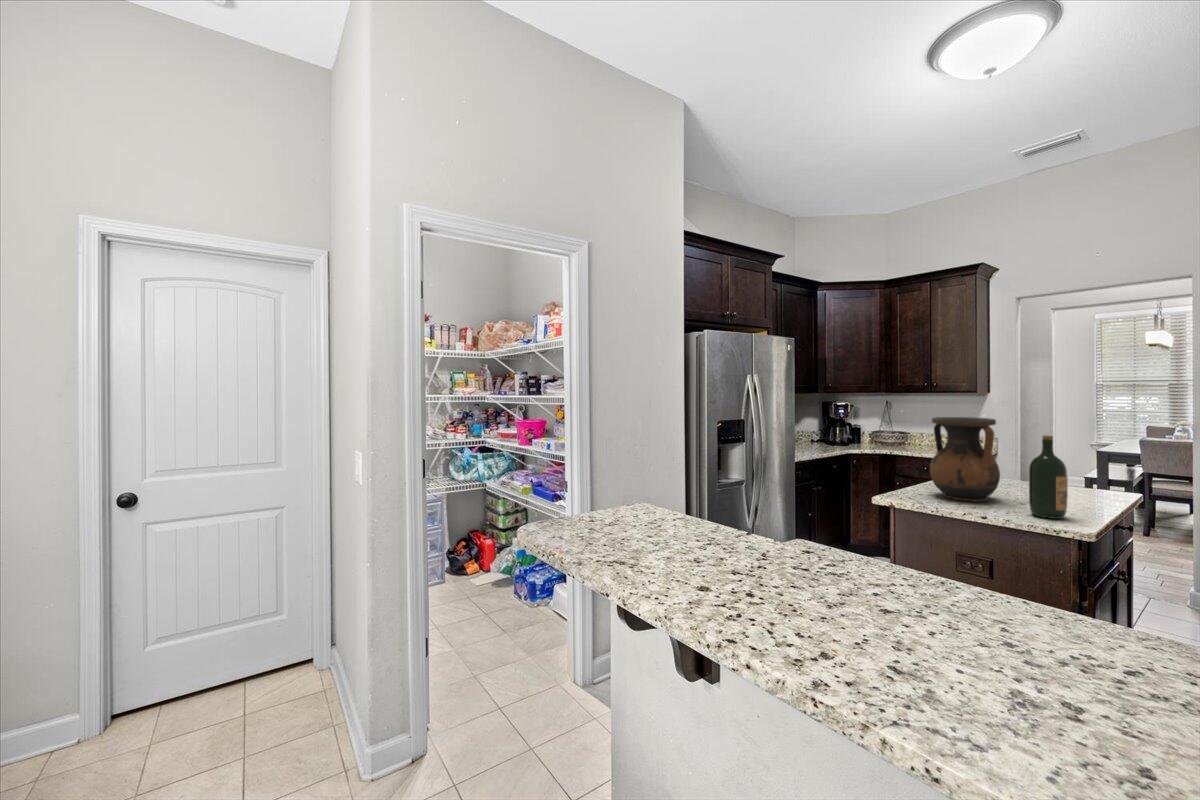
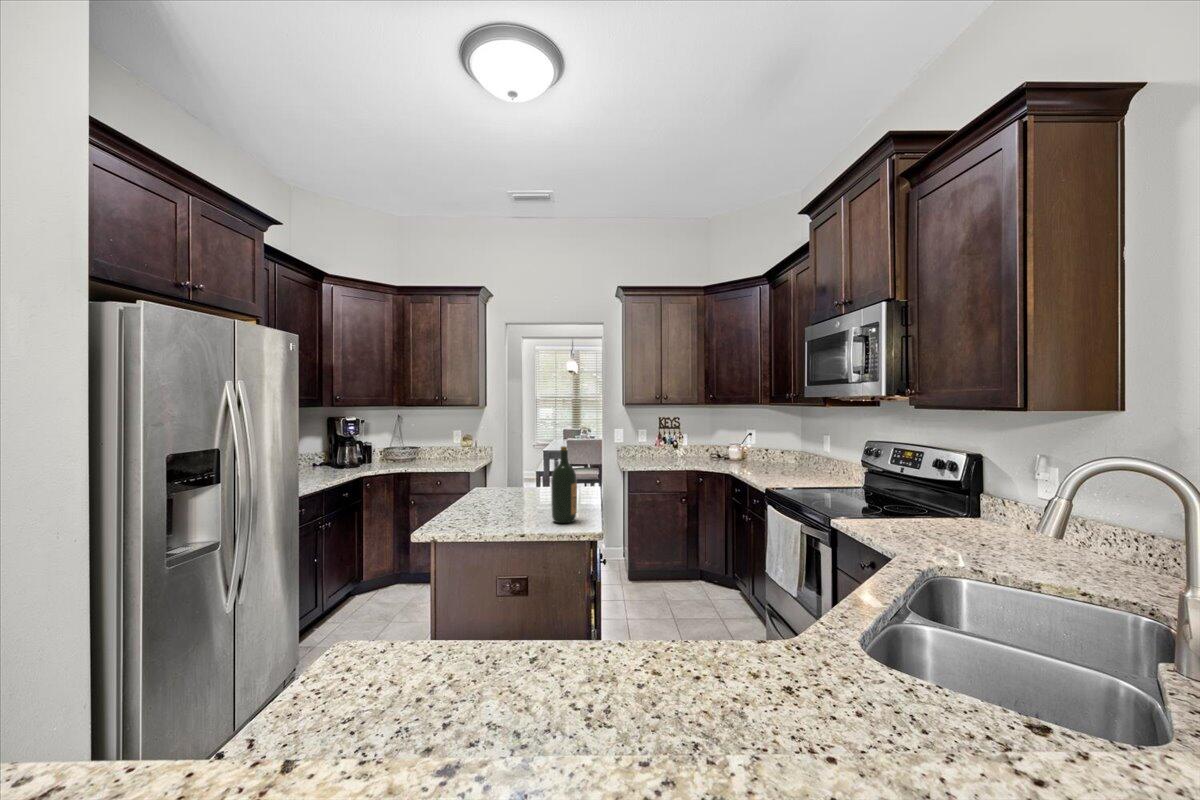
vase: present [930,417,1000,502] -> none [467,431,525,519]

